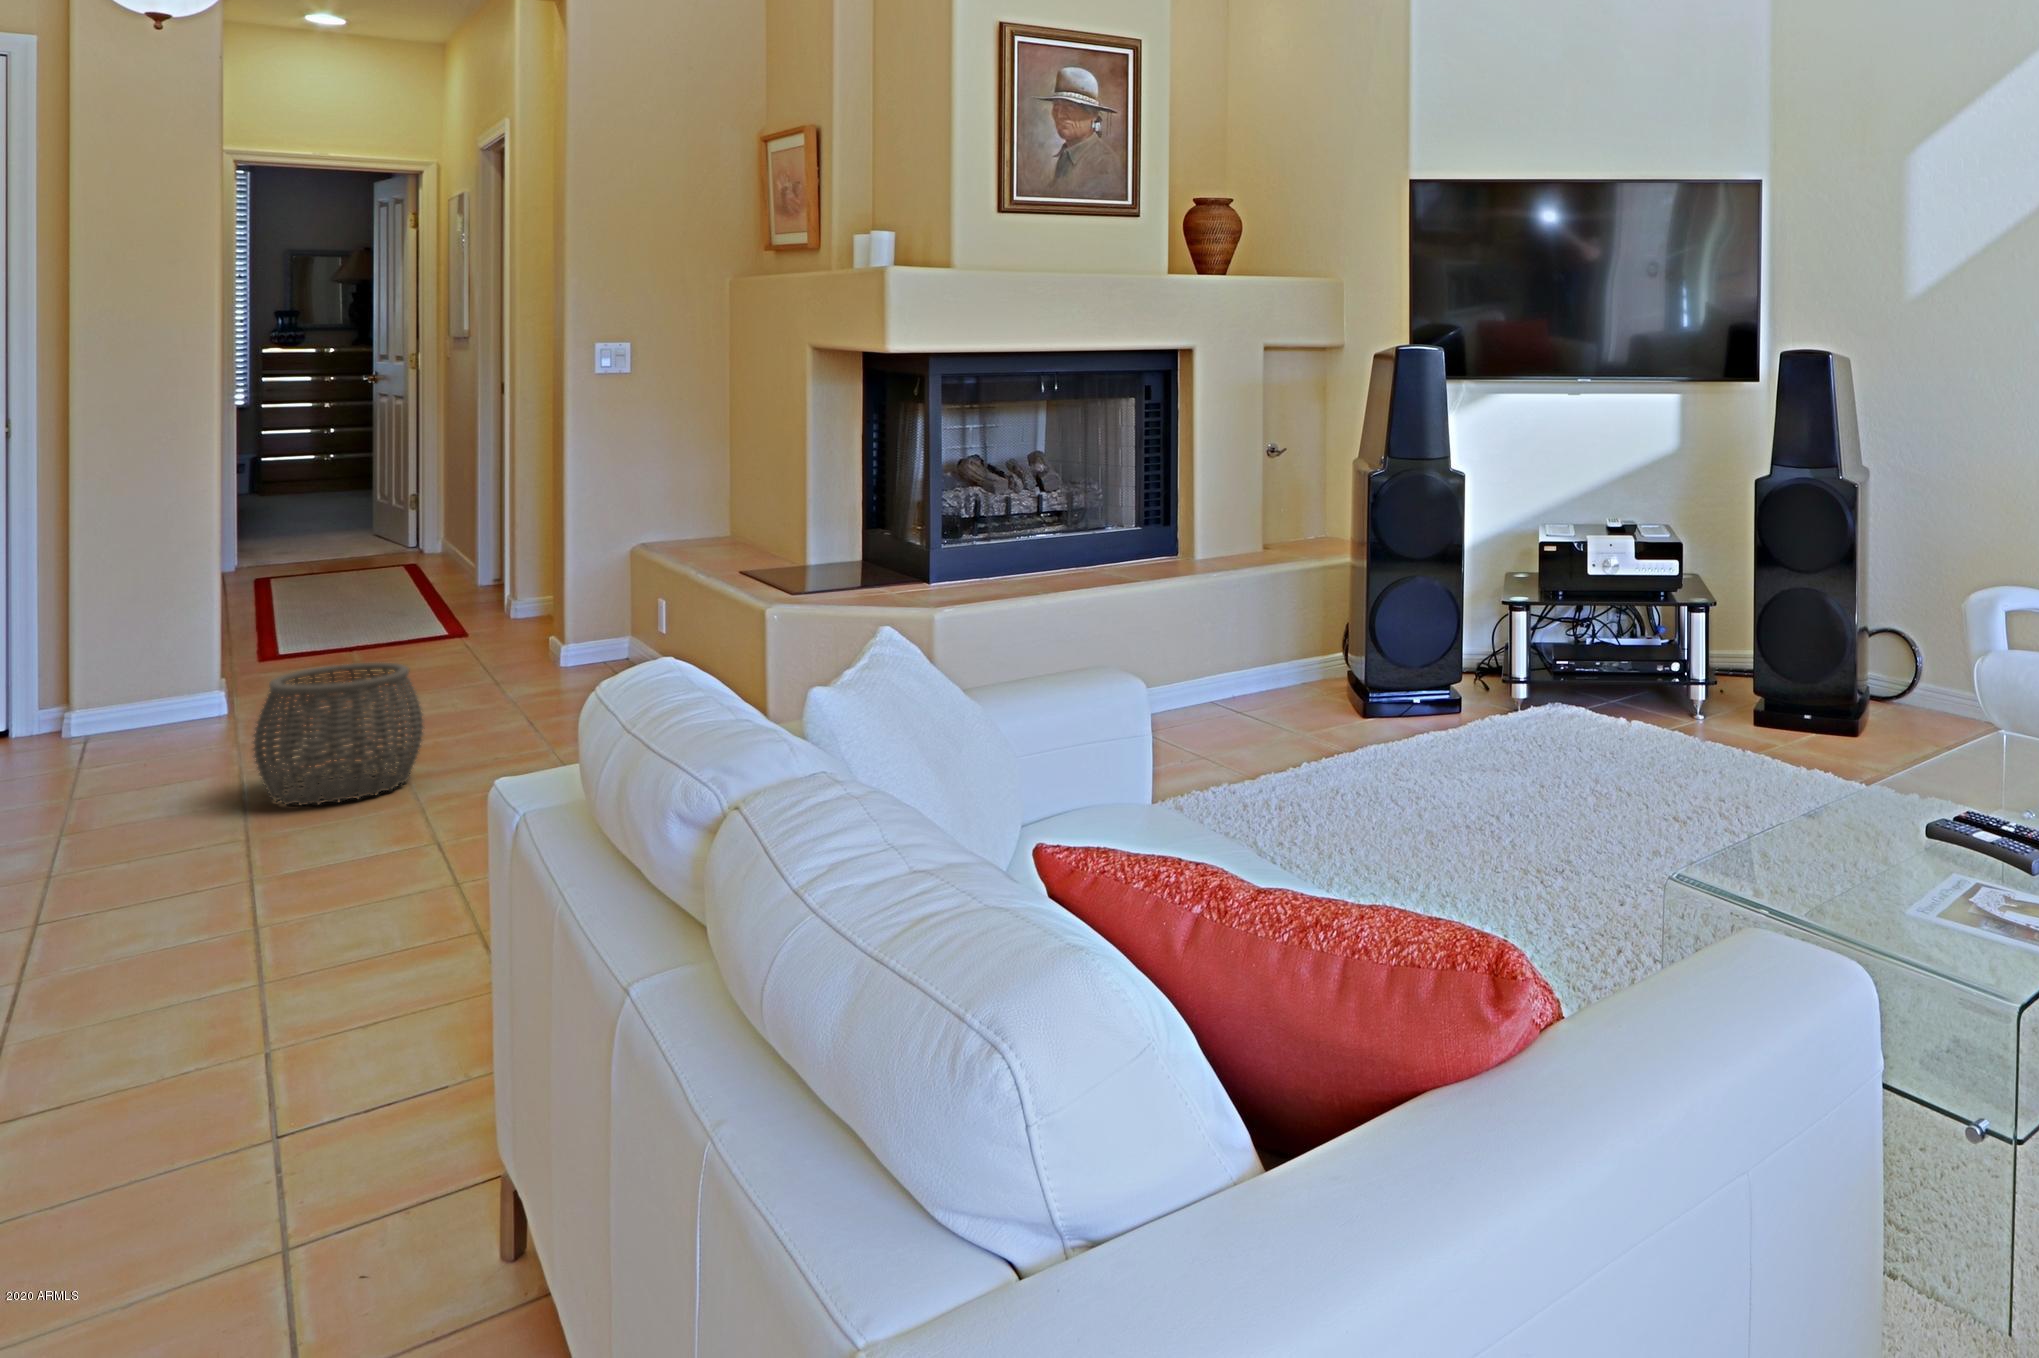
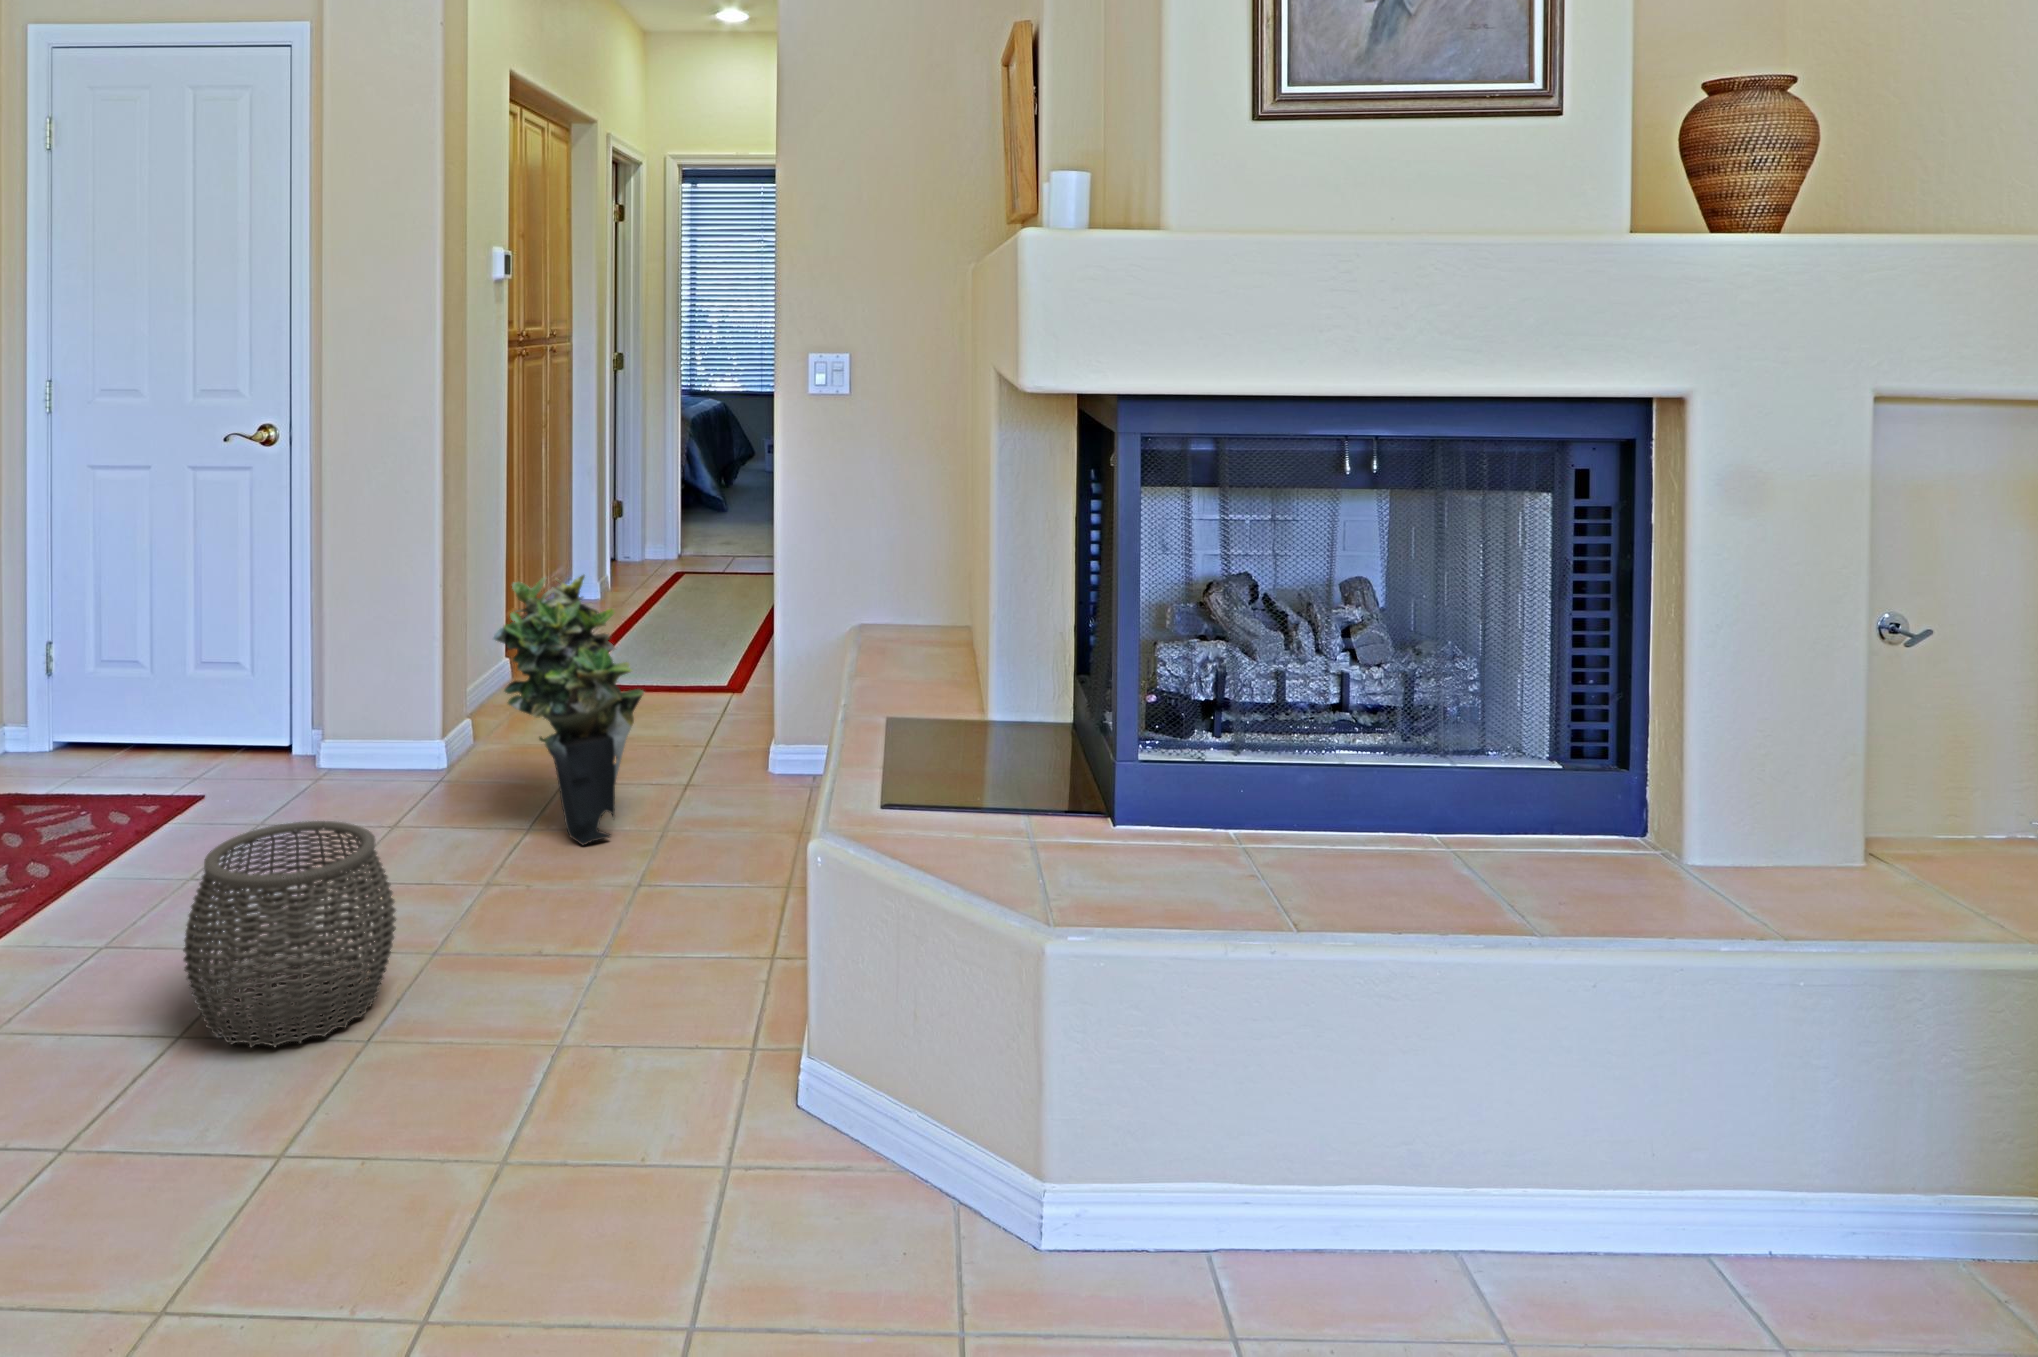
potted plant: none [359,509,497,707] -> present [493,575,644,845]

